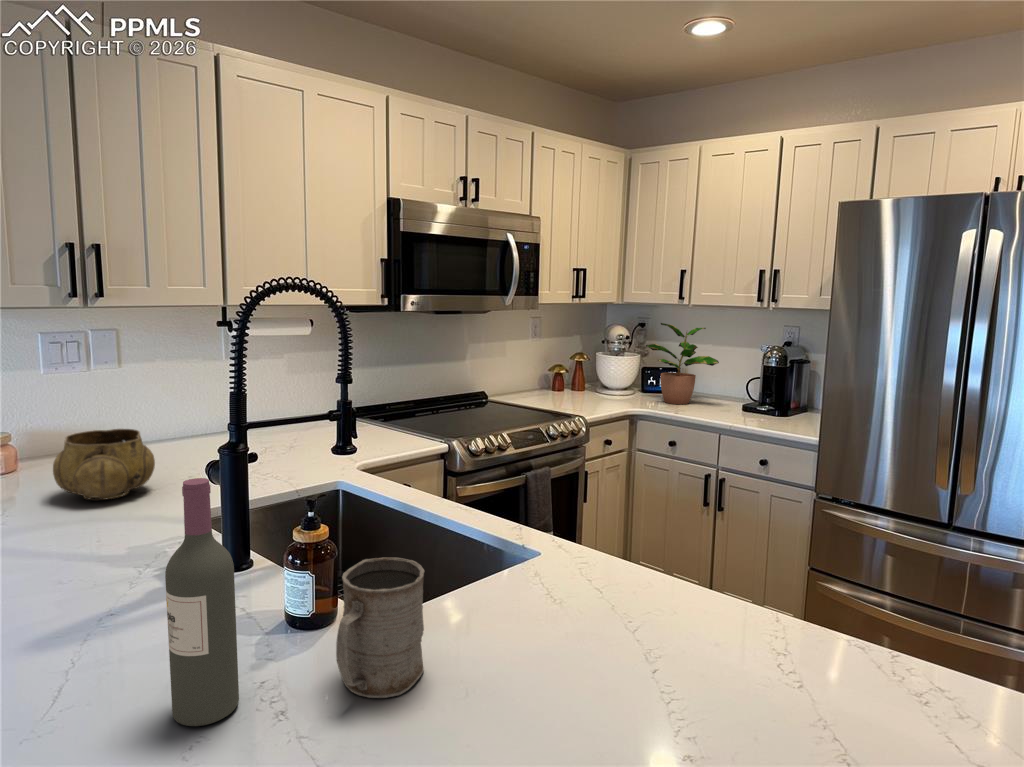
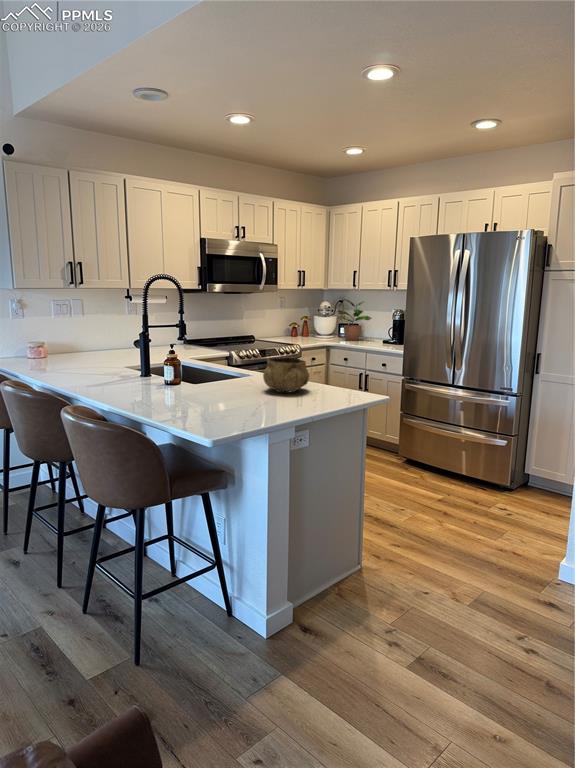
decorative bowl: present [53,429,155,500] -> present [263,357,309,393]
wine bottle: present [165,478,239,726] -> none [133,329,153,398]
mug: present [336,558,424,698] -> none [180,359,207,395]

